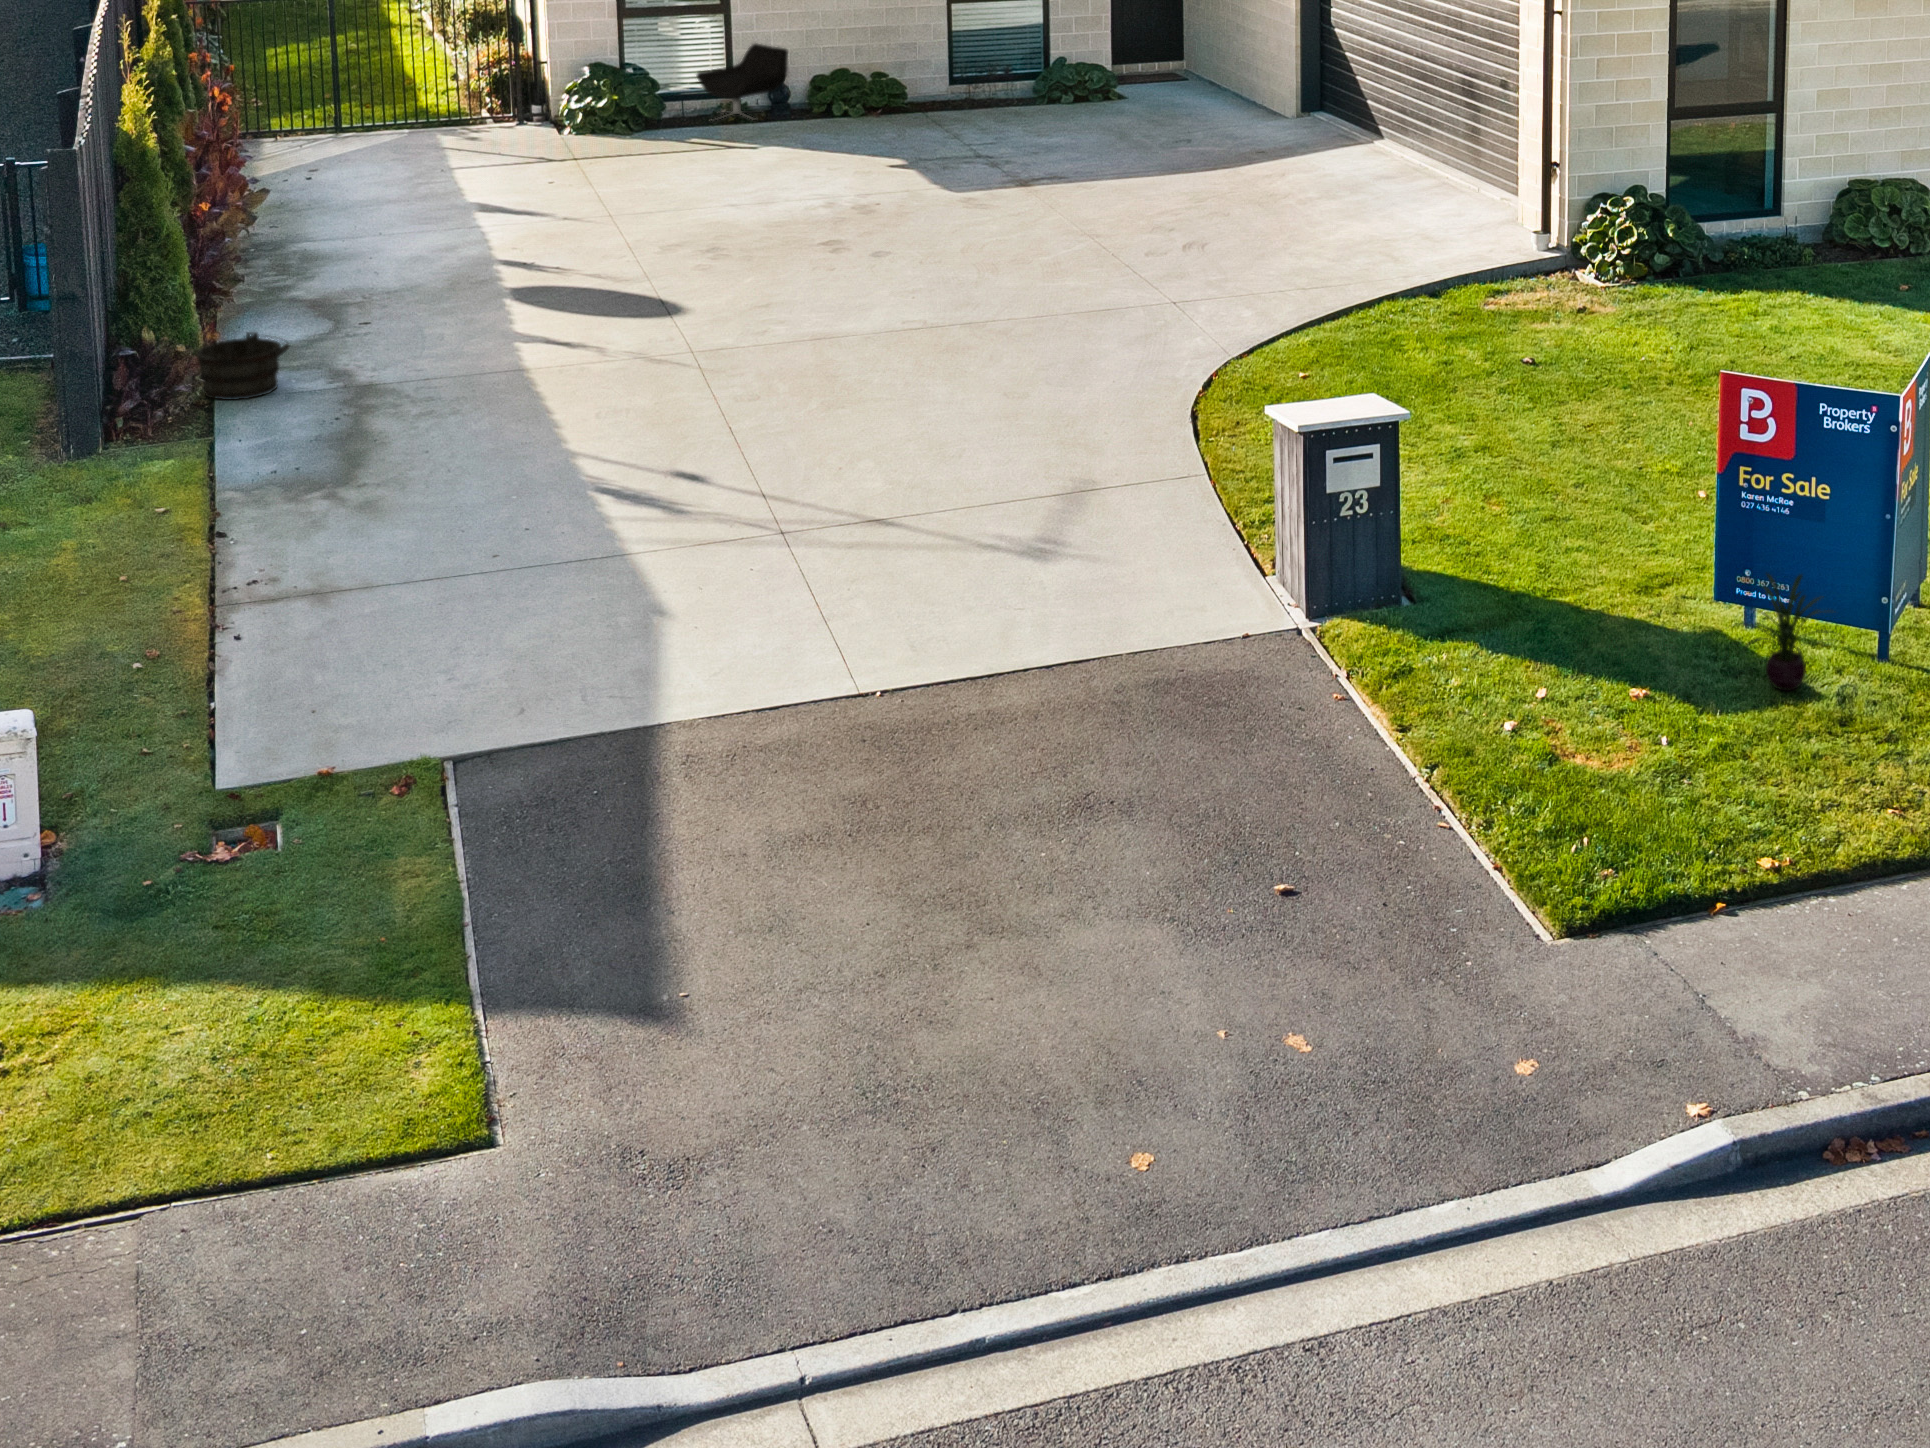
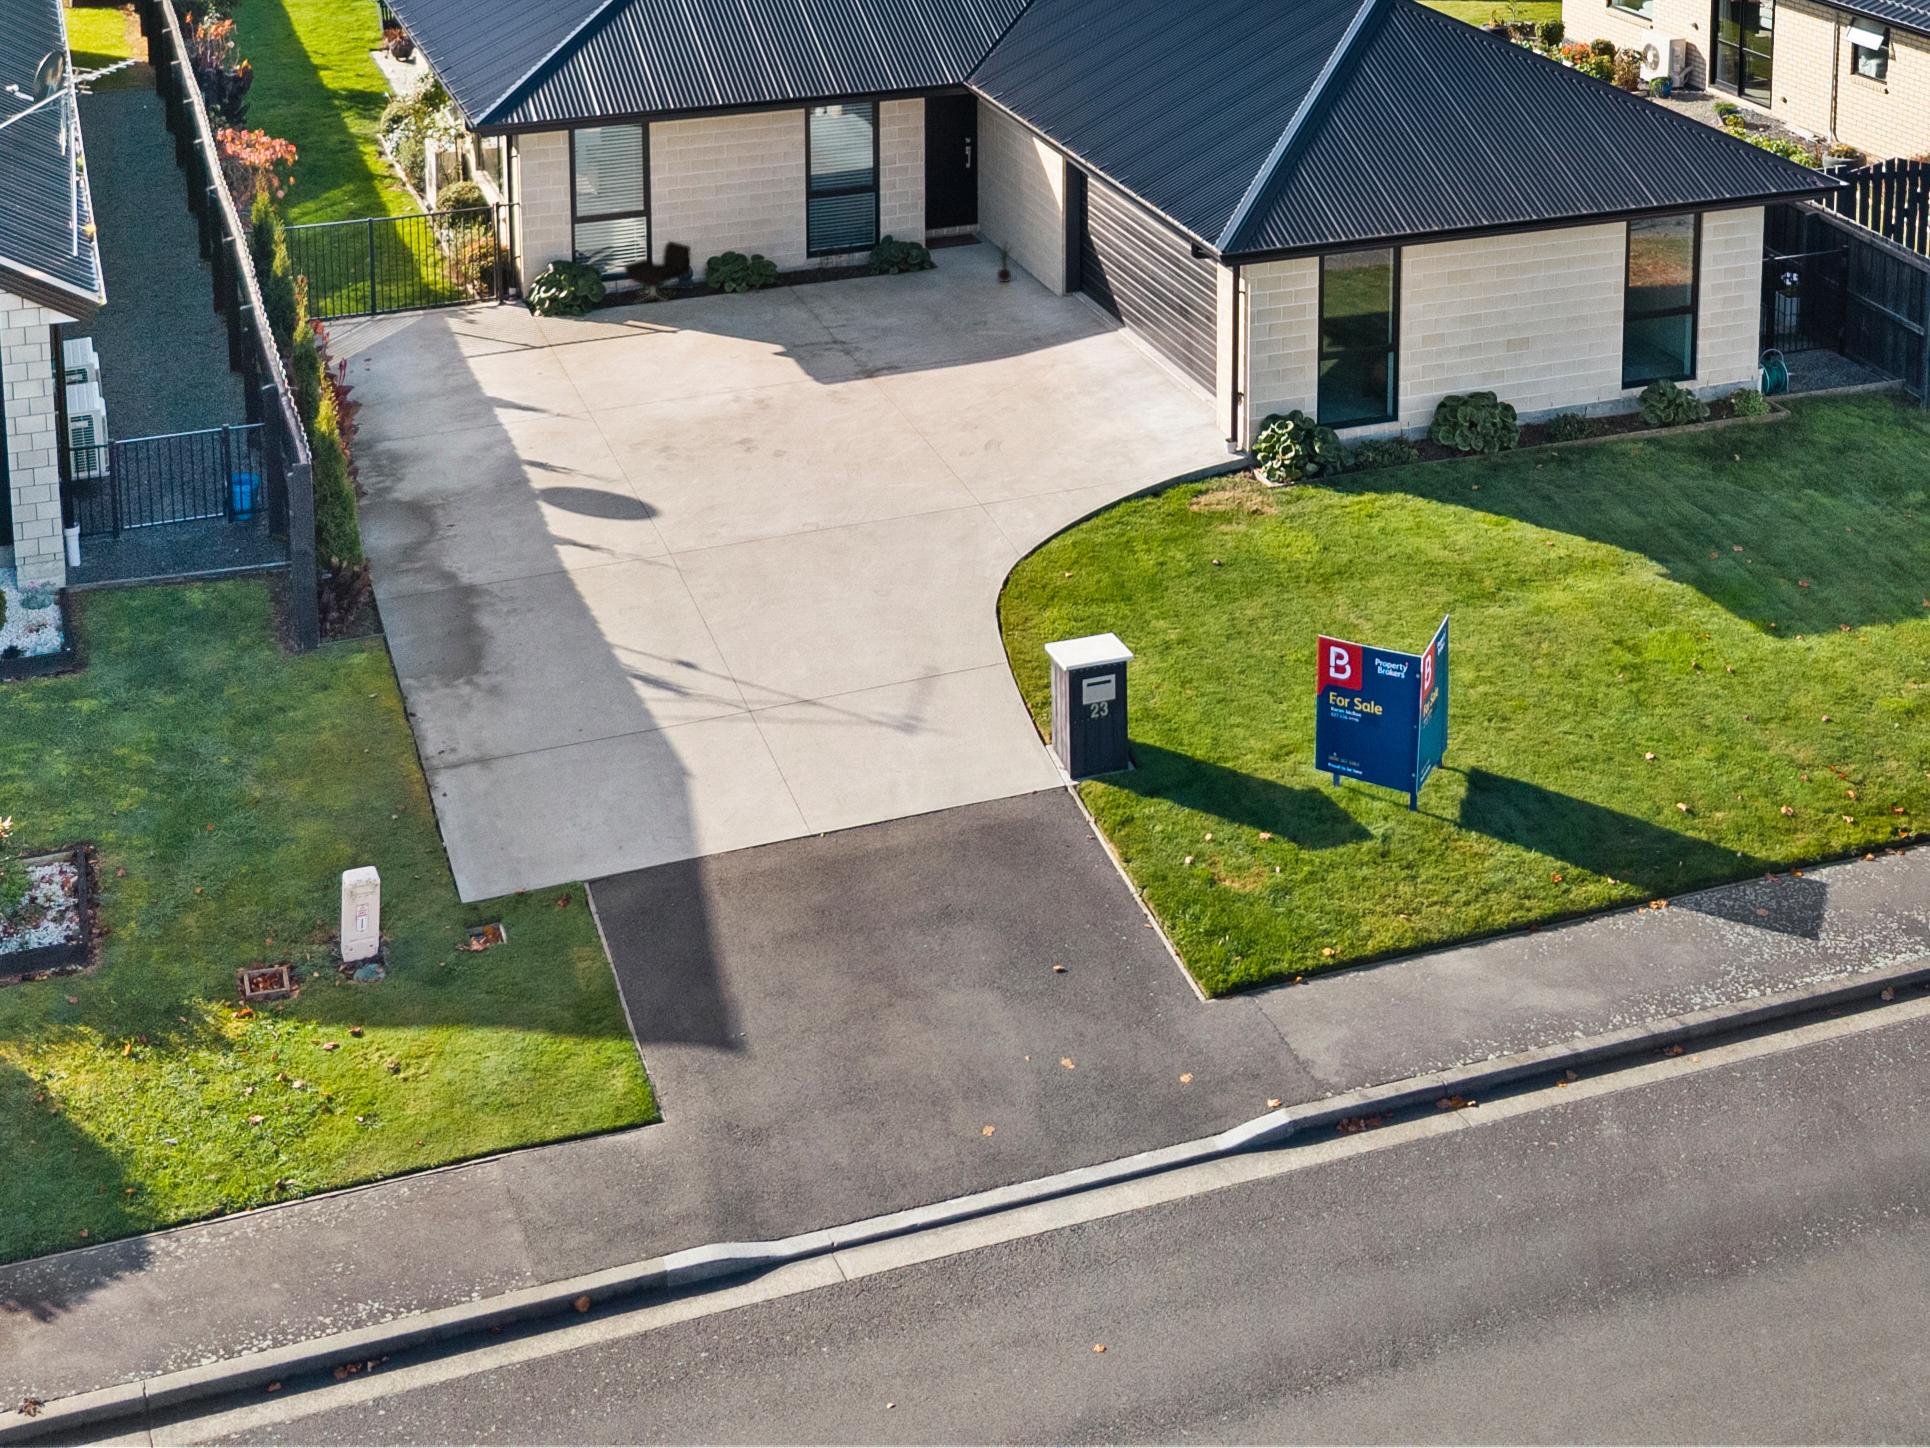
bucket: present [196,332,289,400] -> none [351,547,410,597]
decorative plant: present [1743,574,1829,690] -> present [997,246,1017,282]

